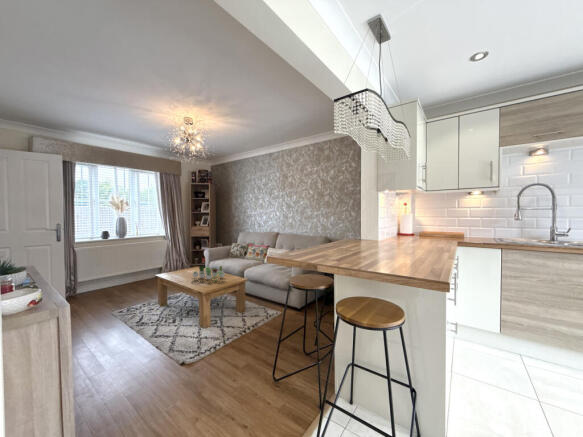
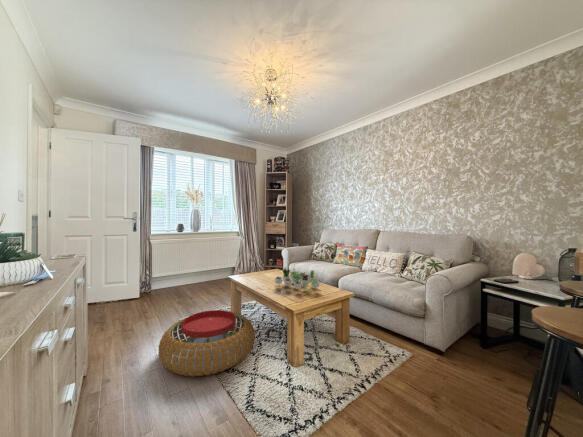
pouf: none [100,299,177,343] -> present [158,310,255,377]

